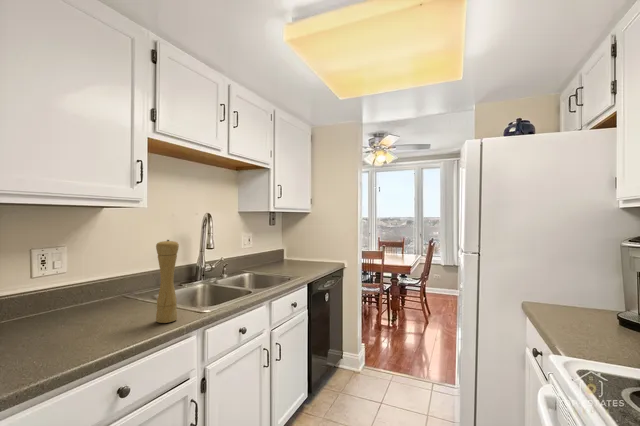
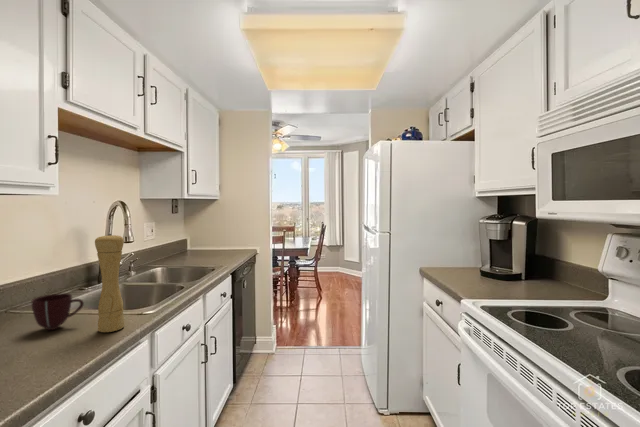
mug: none [117,287,153,316] -> present [32,293,84,330]

